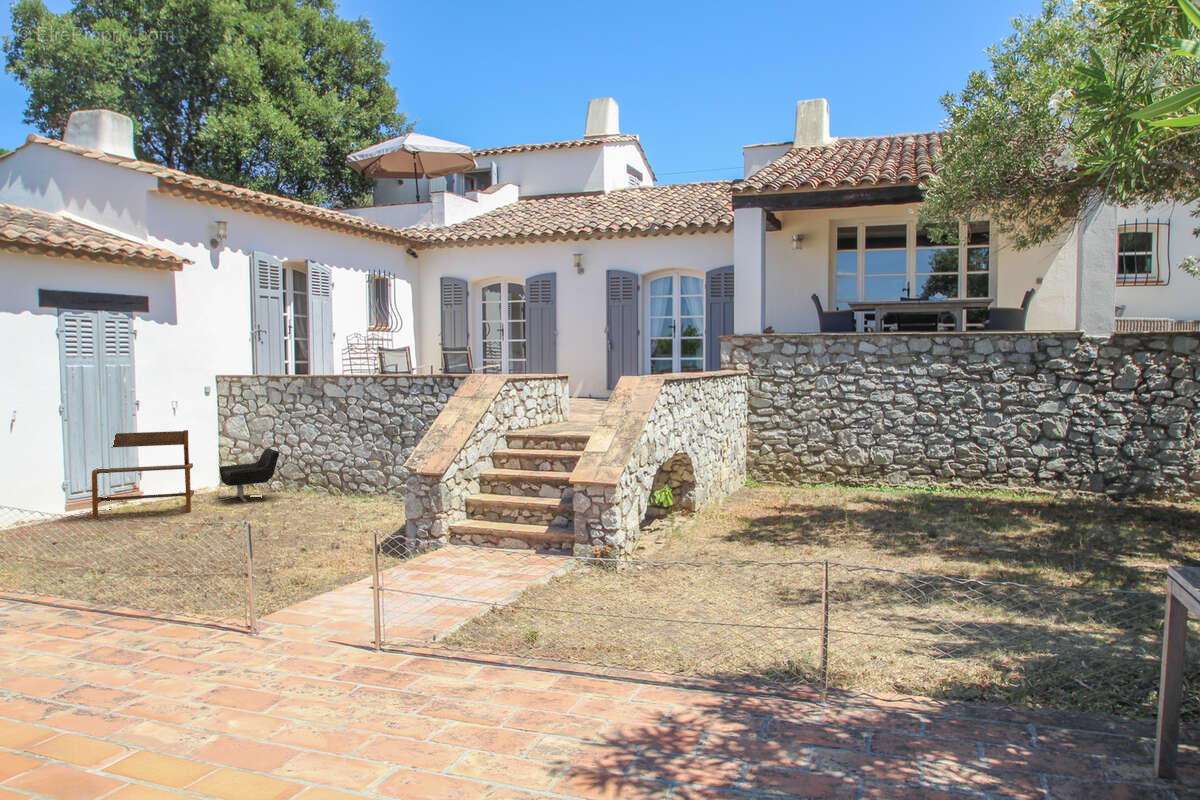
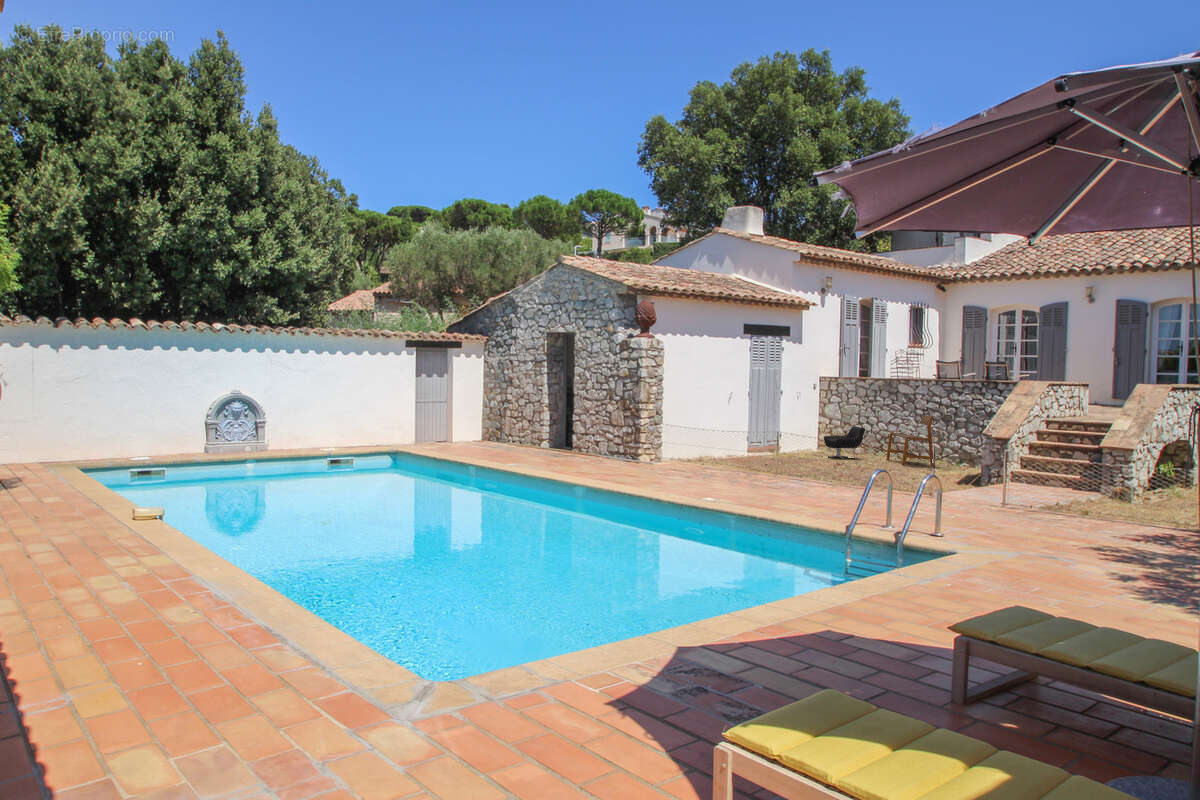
bench: present [92,430,194,518] -> present [886,415,934,466]

